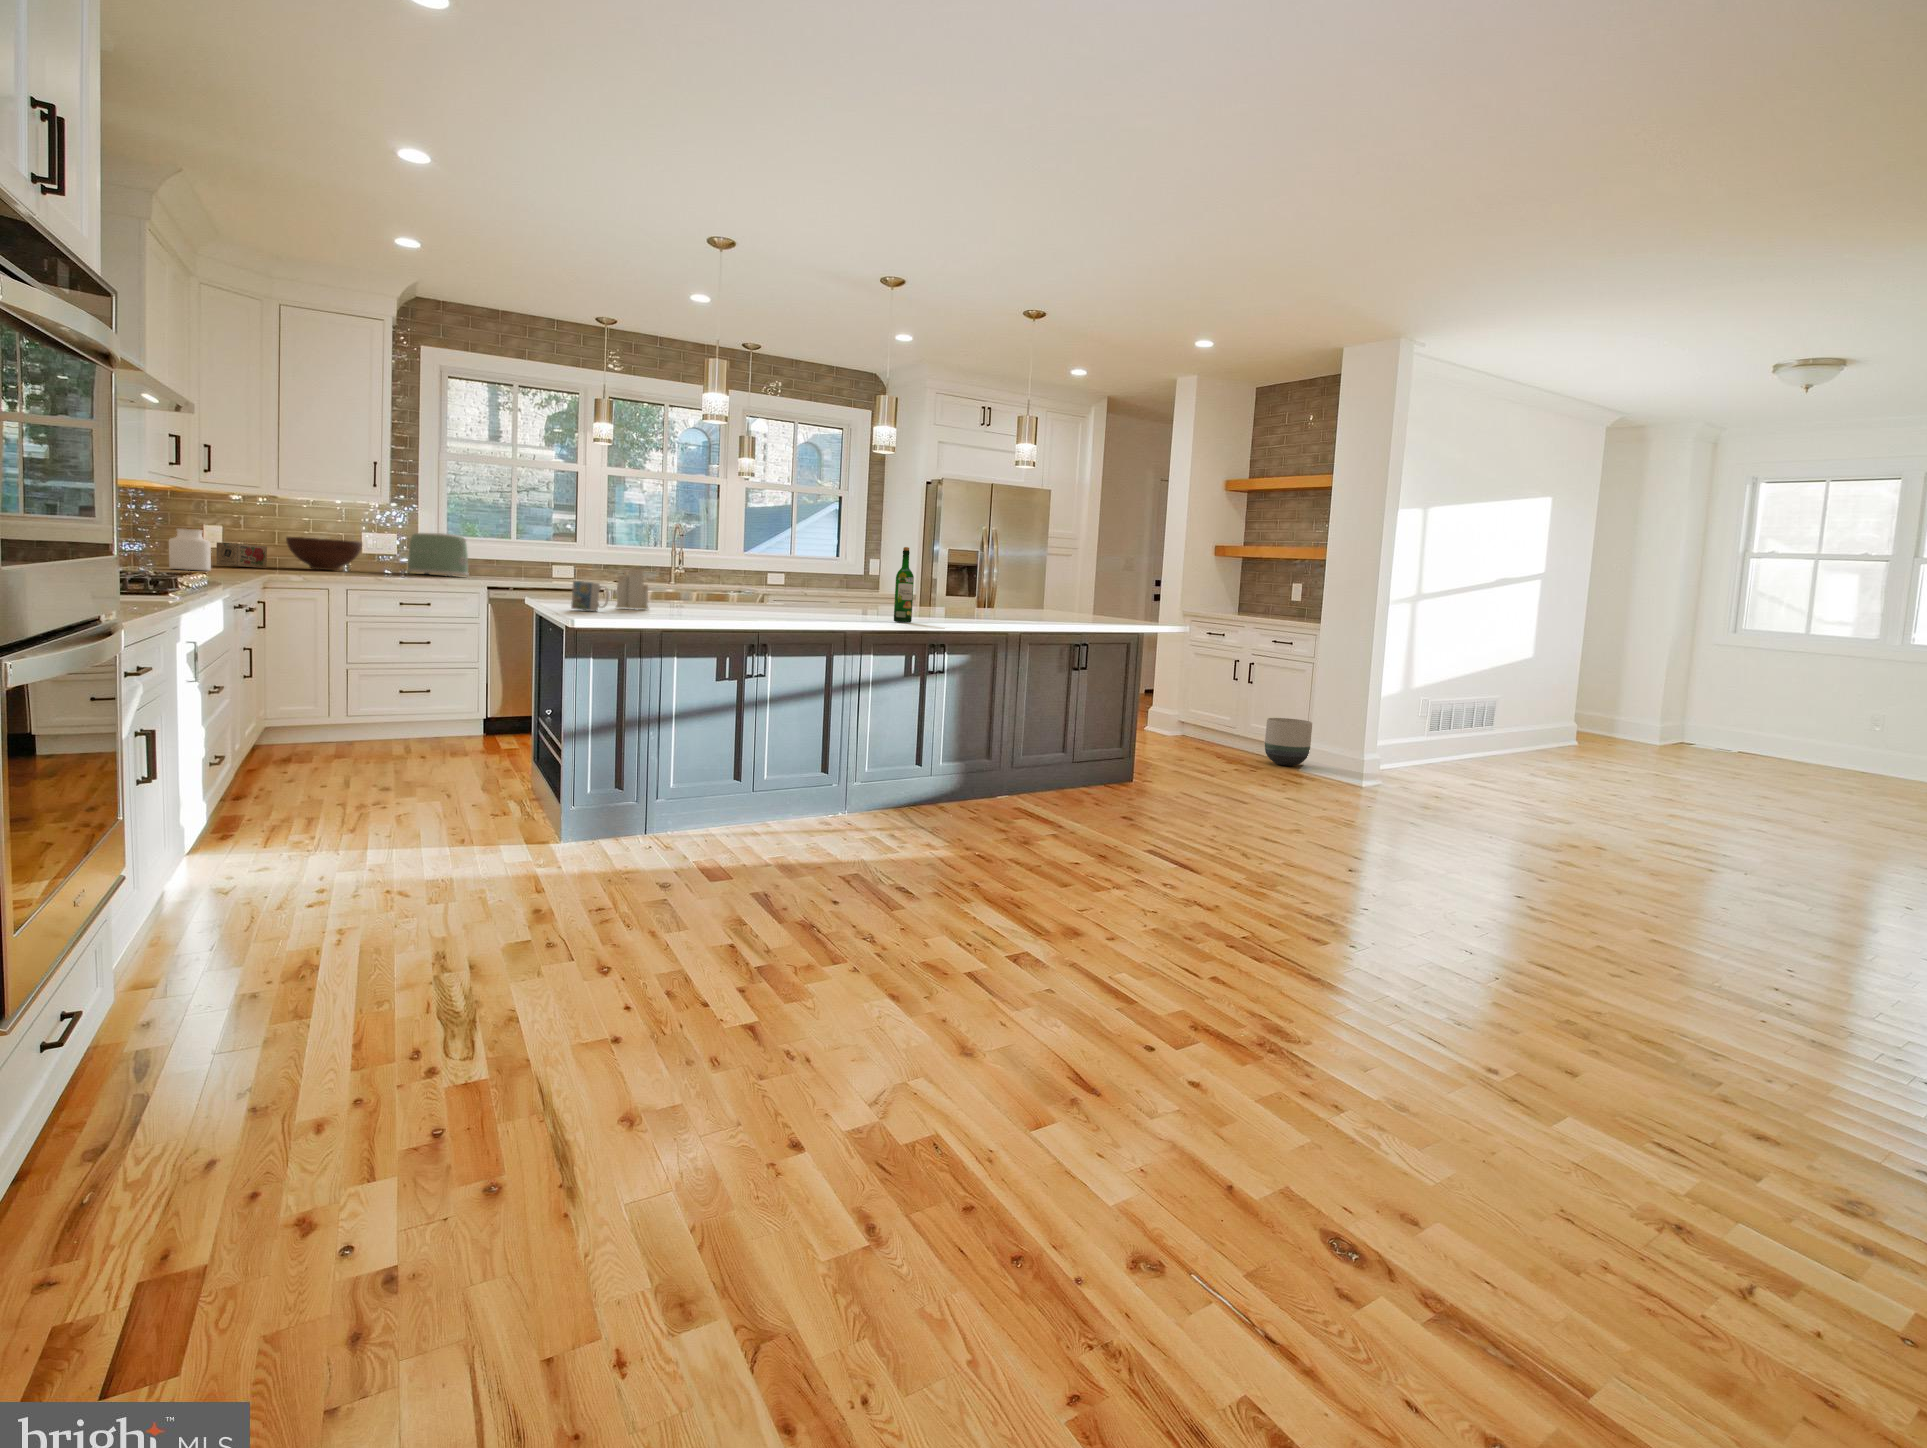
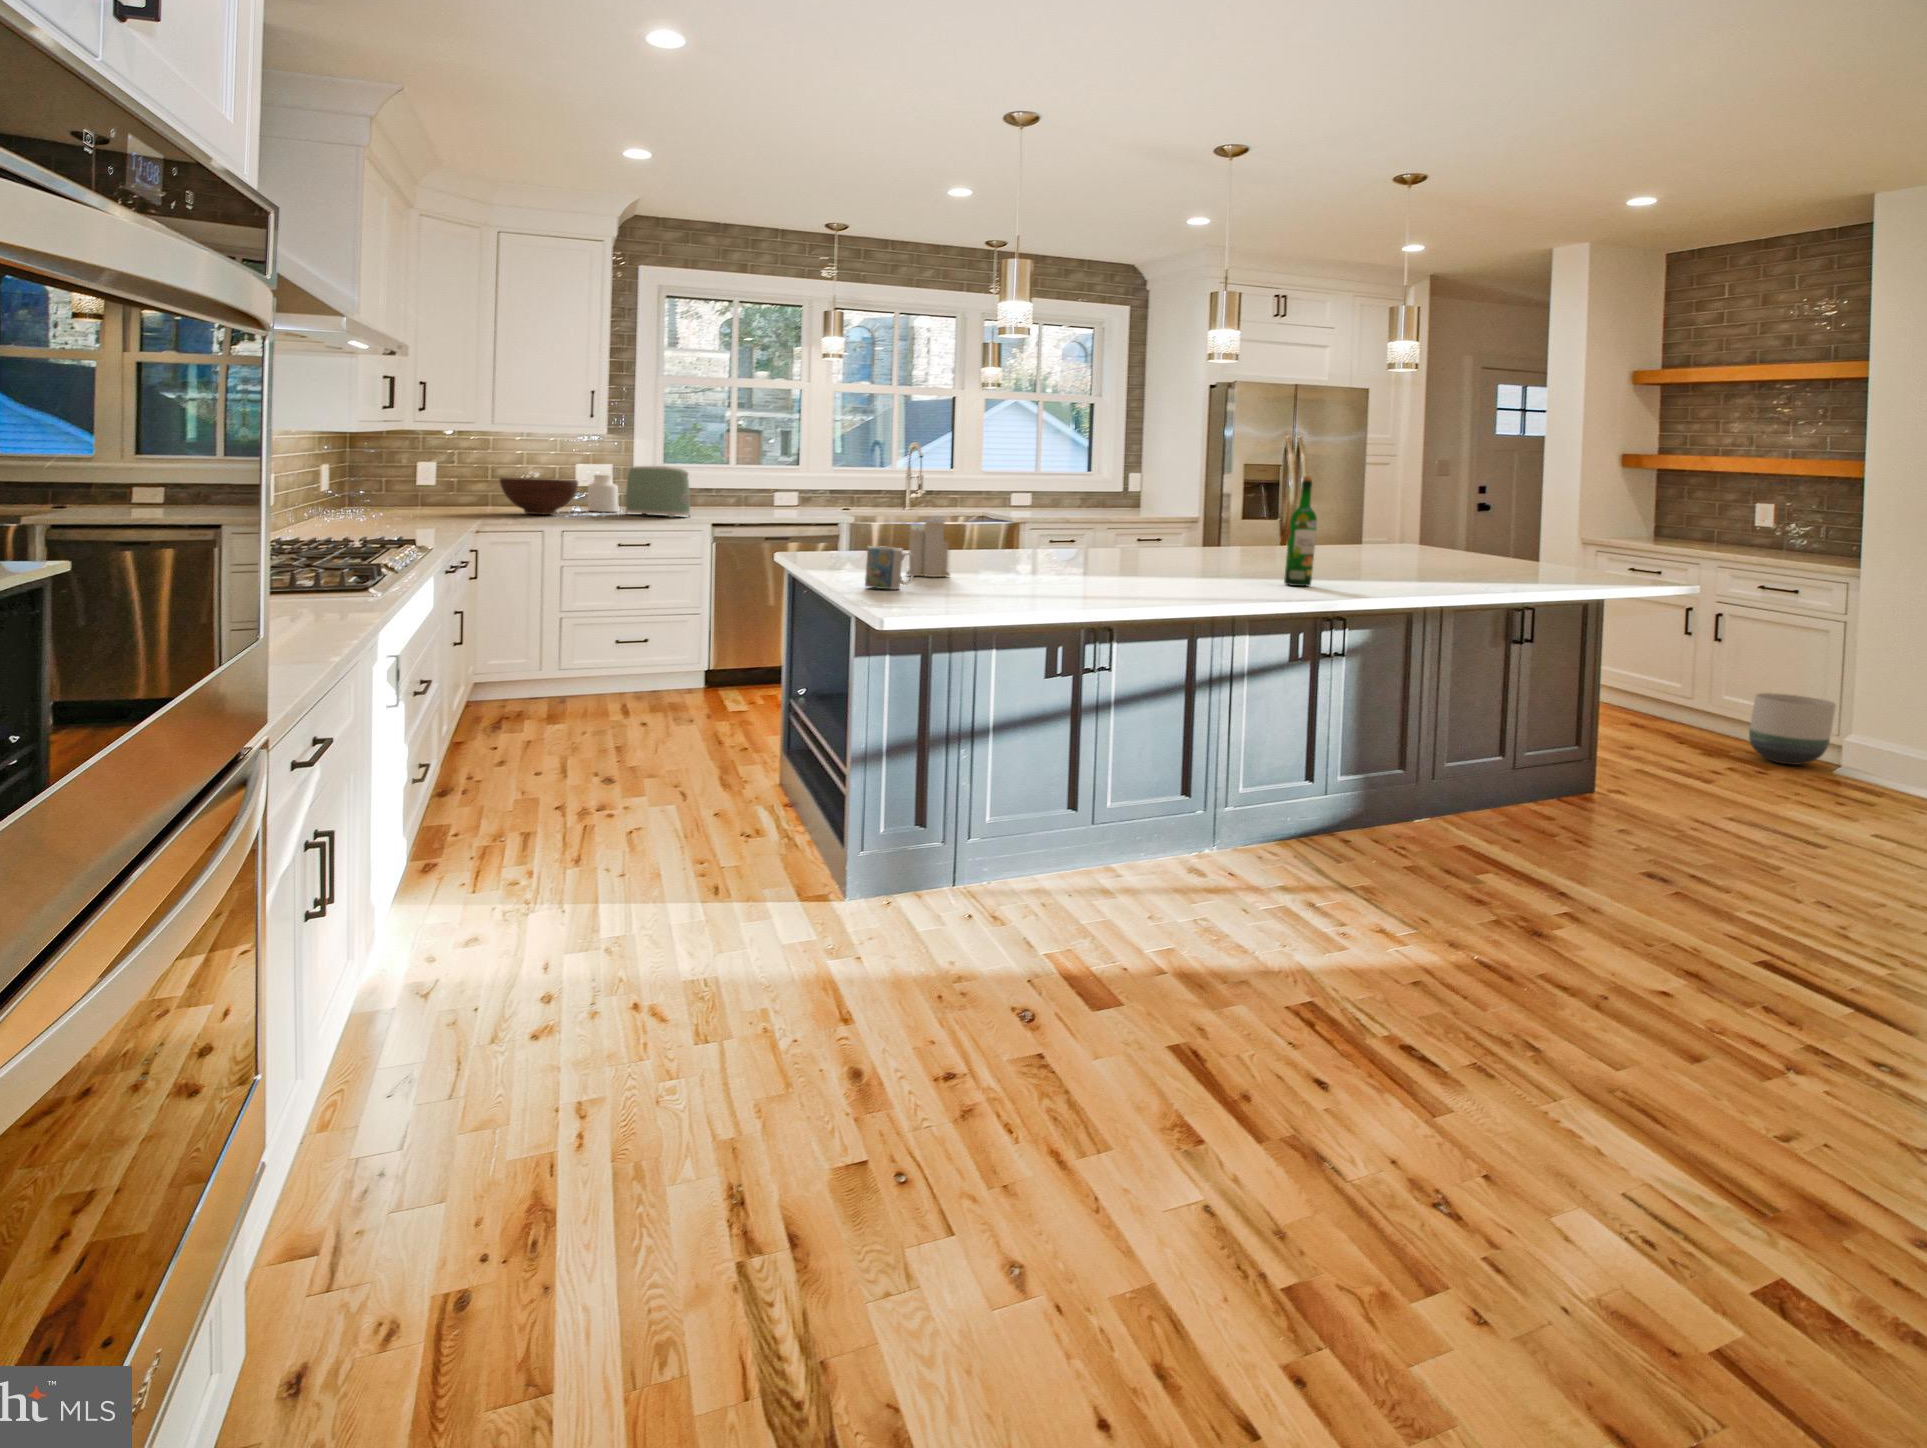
jar: present [169,528,211,571] -> present [588,475,618,512]
tea box: present [216,542,267,568] -> none [430,489,481,516]

